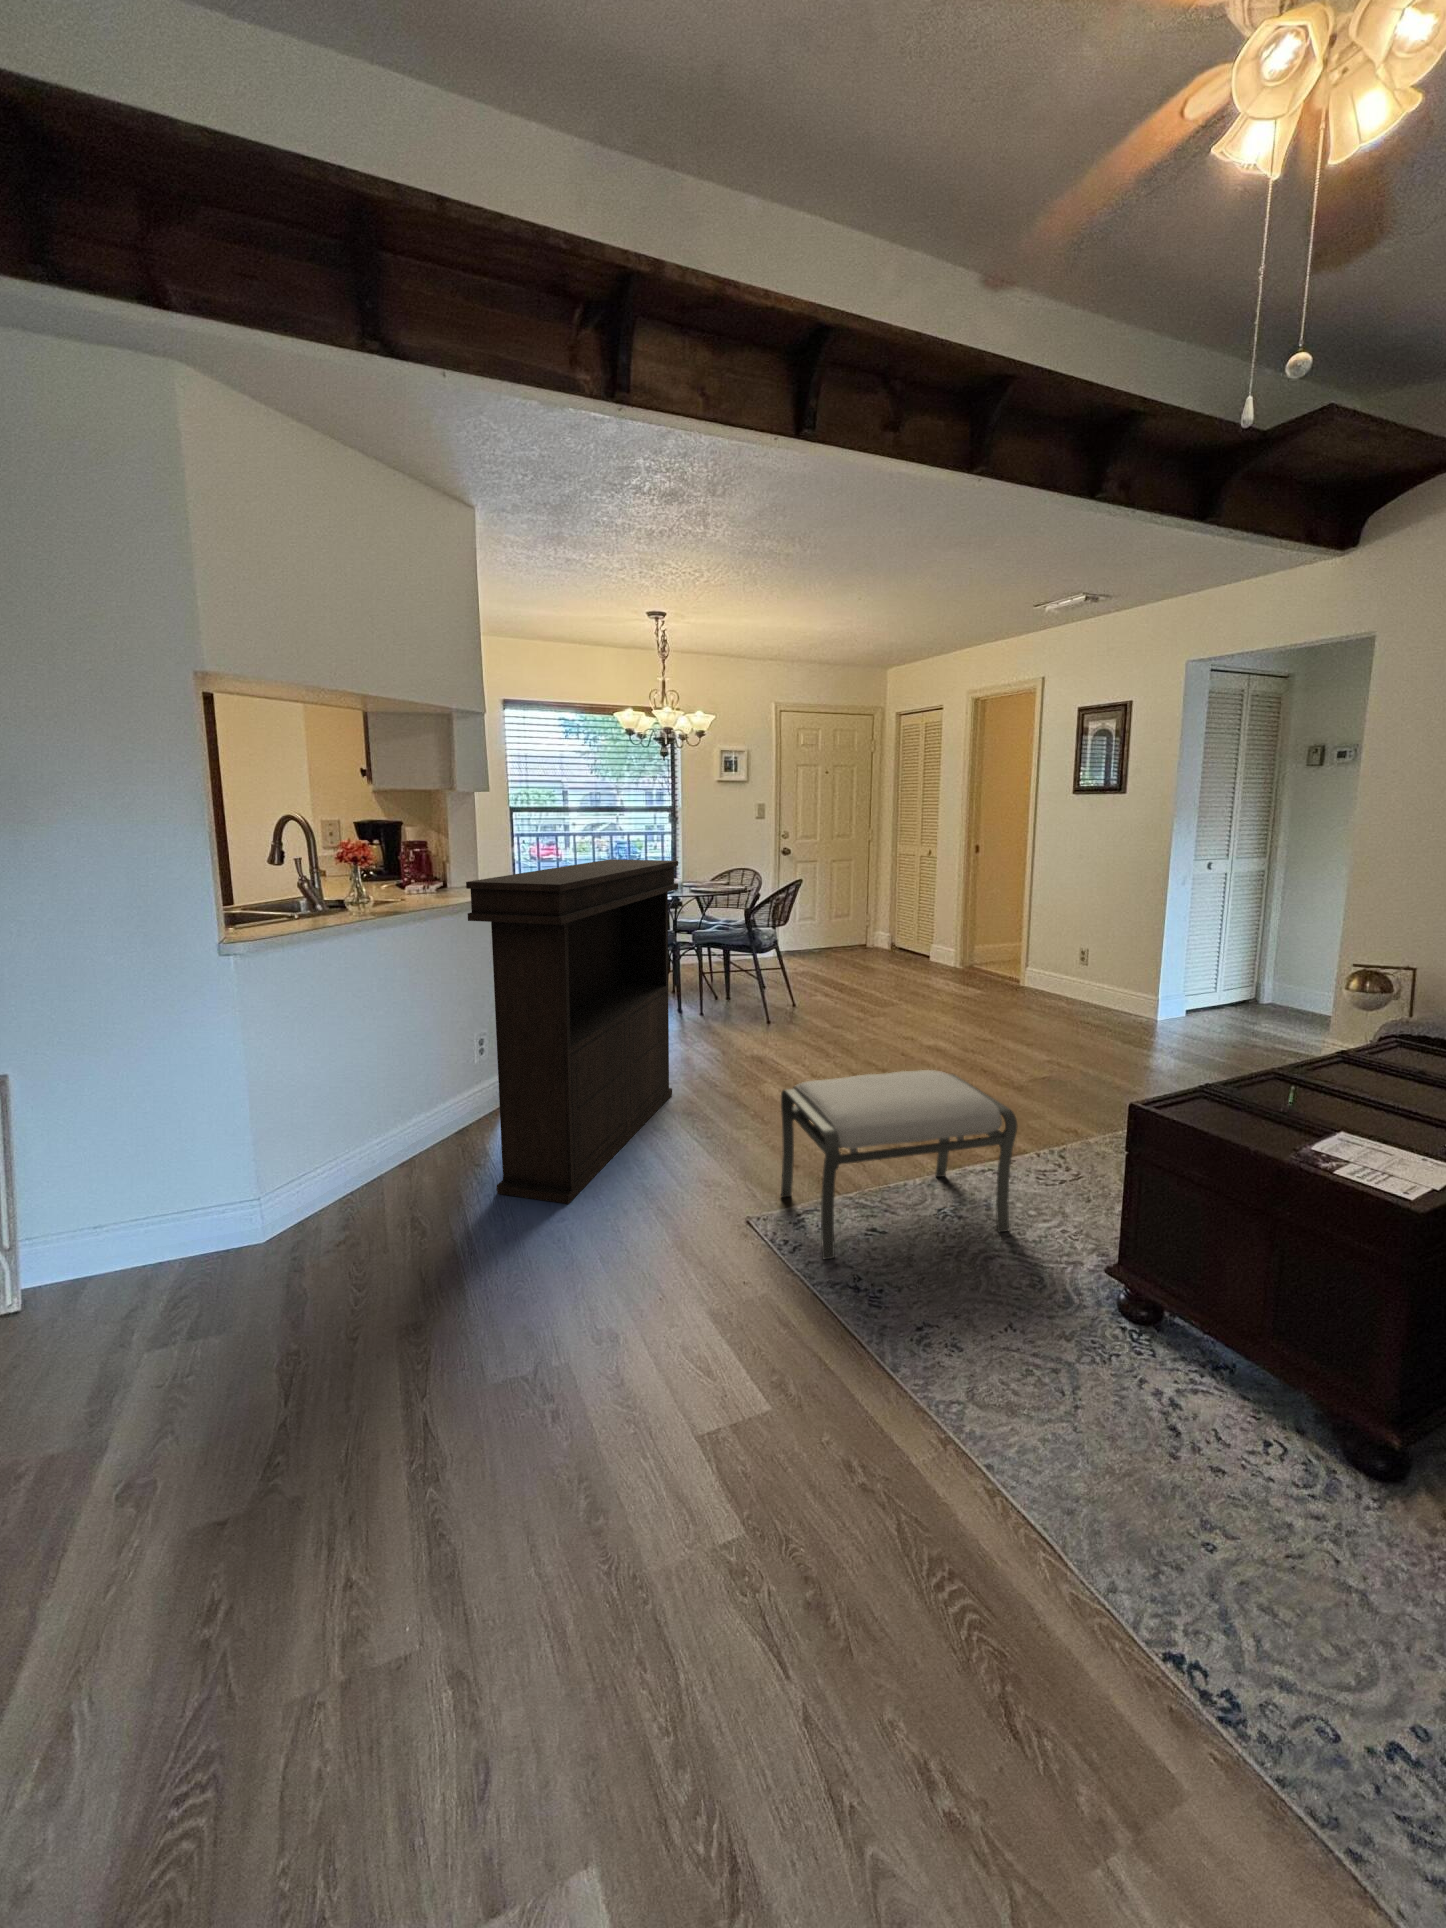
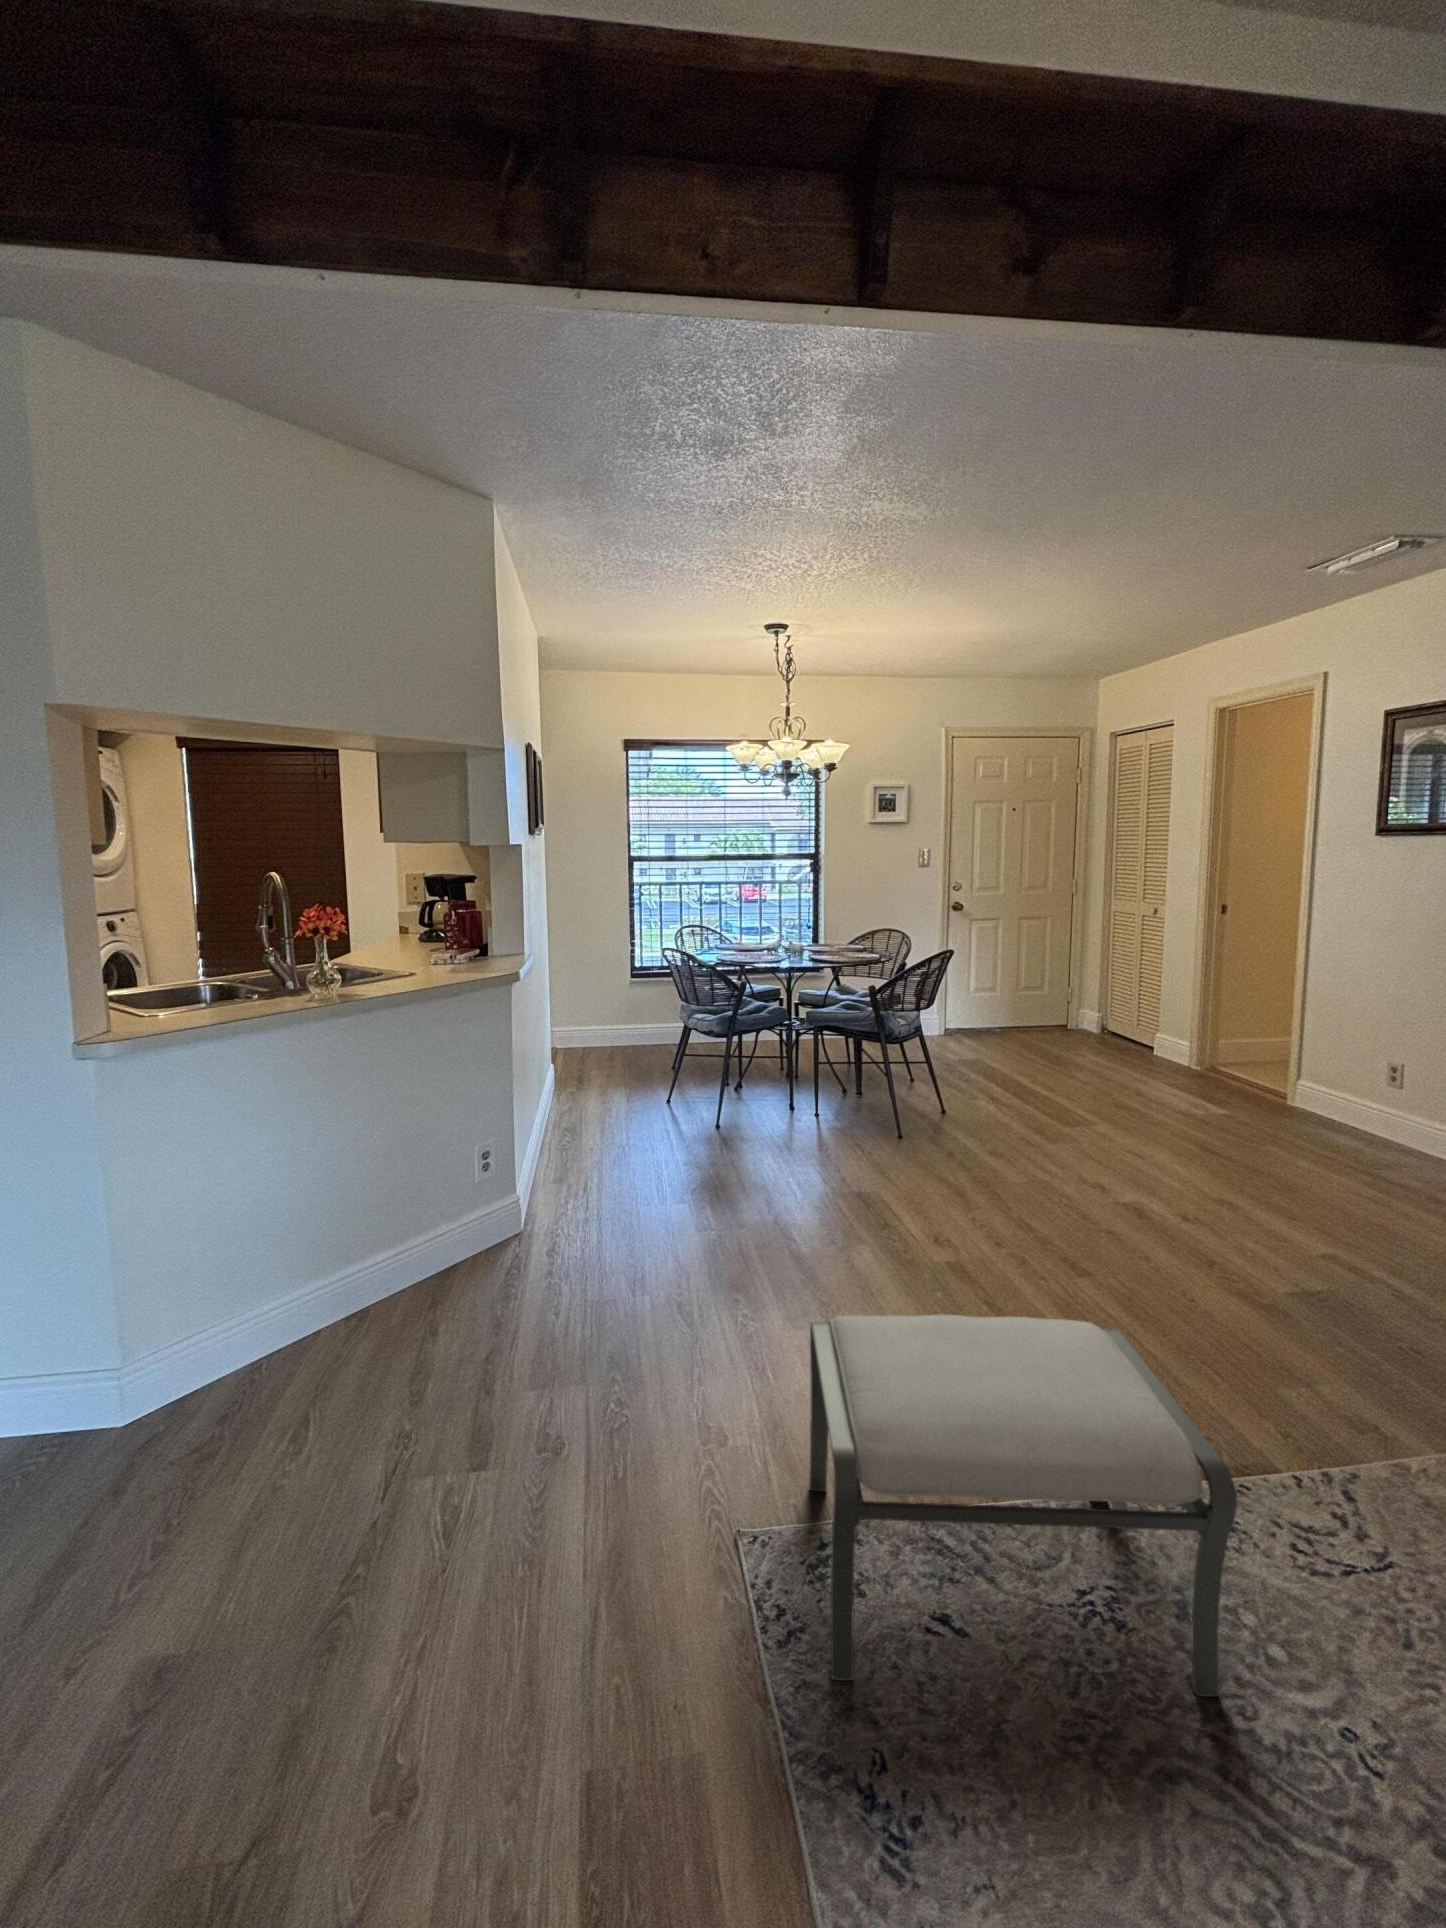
console table: present [466,859,678,1204] -> none [389,930,741,1432]

